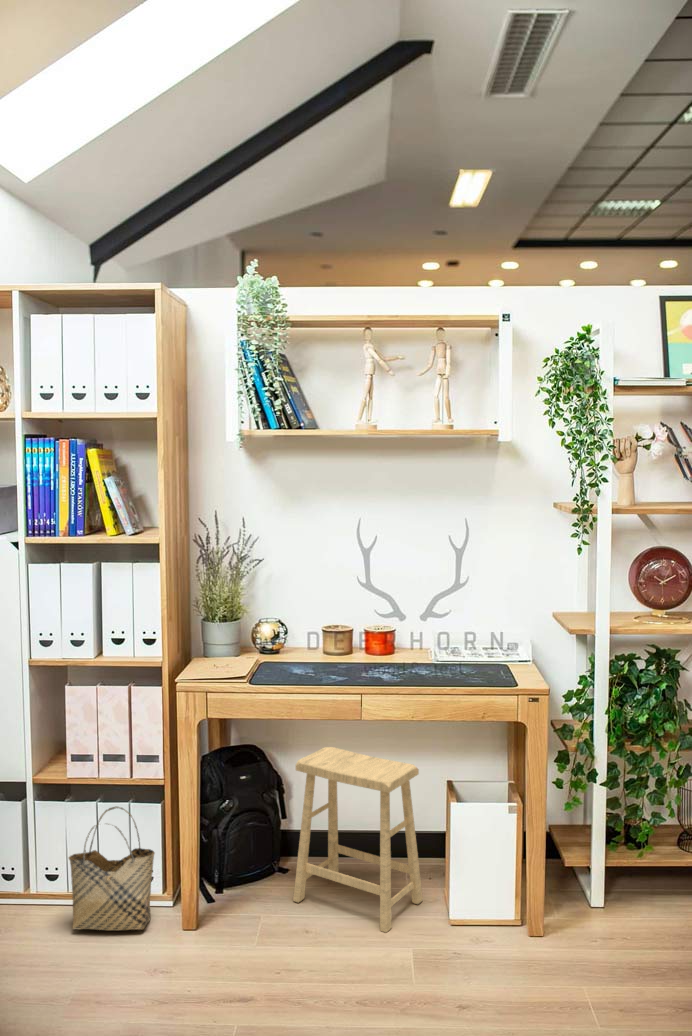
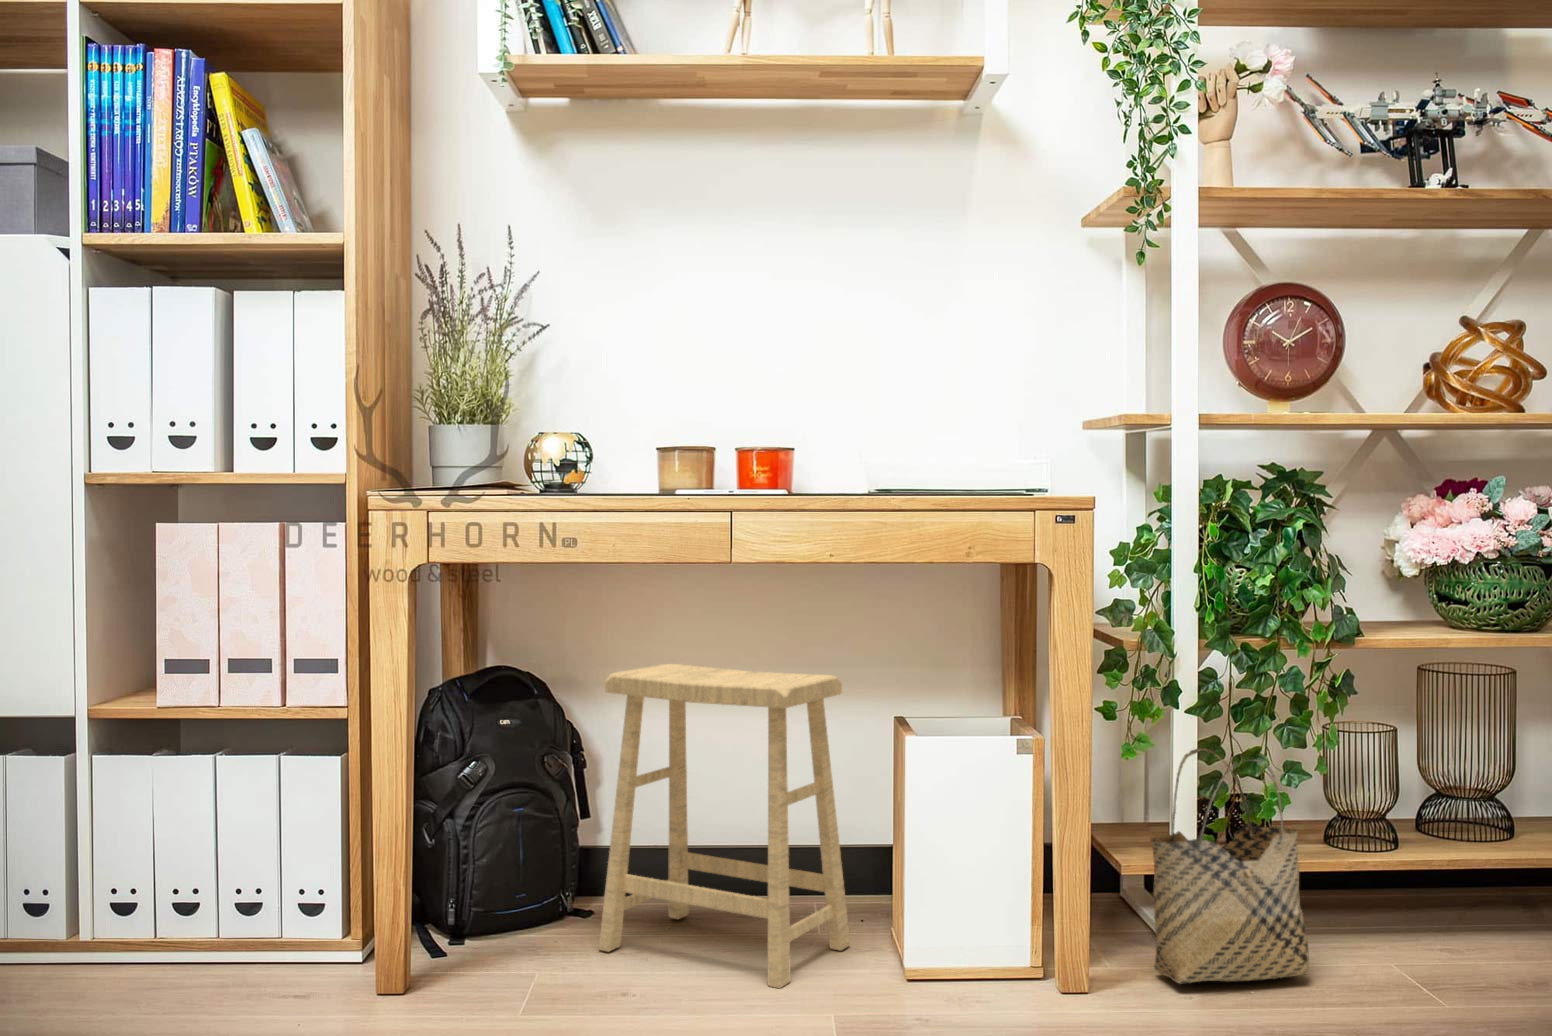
woven basket: present [69,807,155,930] -> present [1150,748,1309,983]

